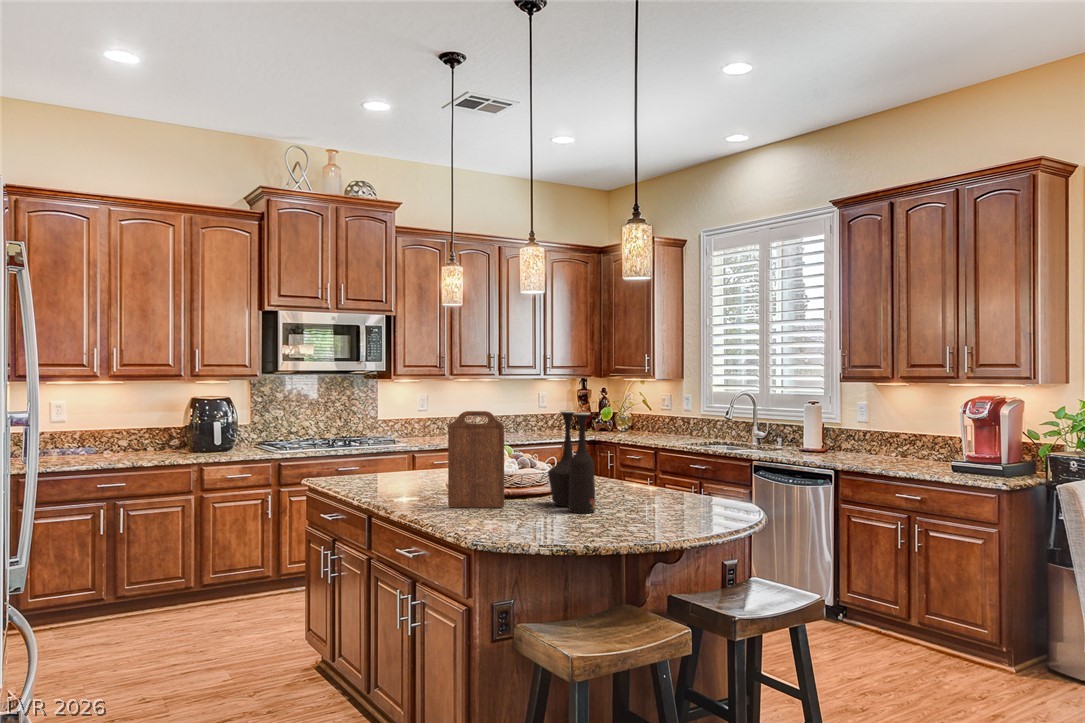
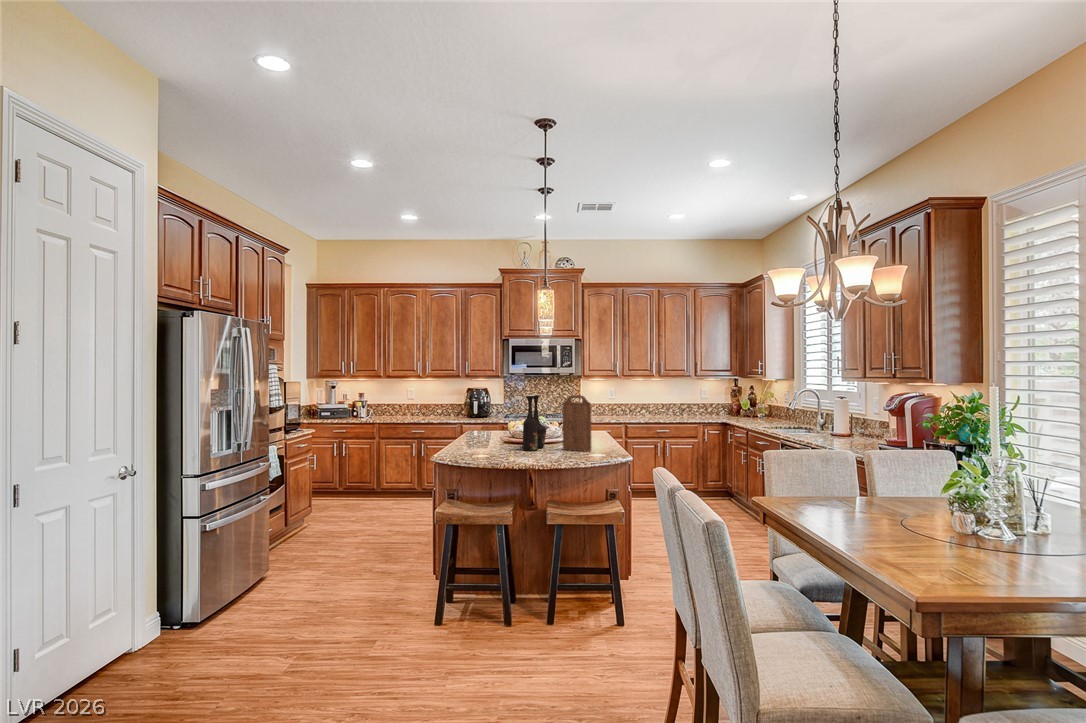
cutting board: present [448,411,504,508] -> present [563,395,591,451]

